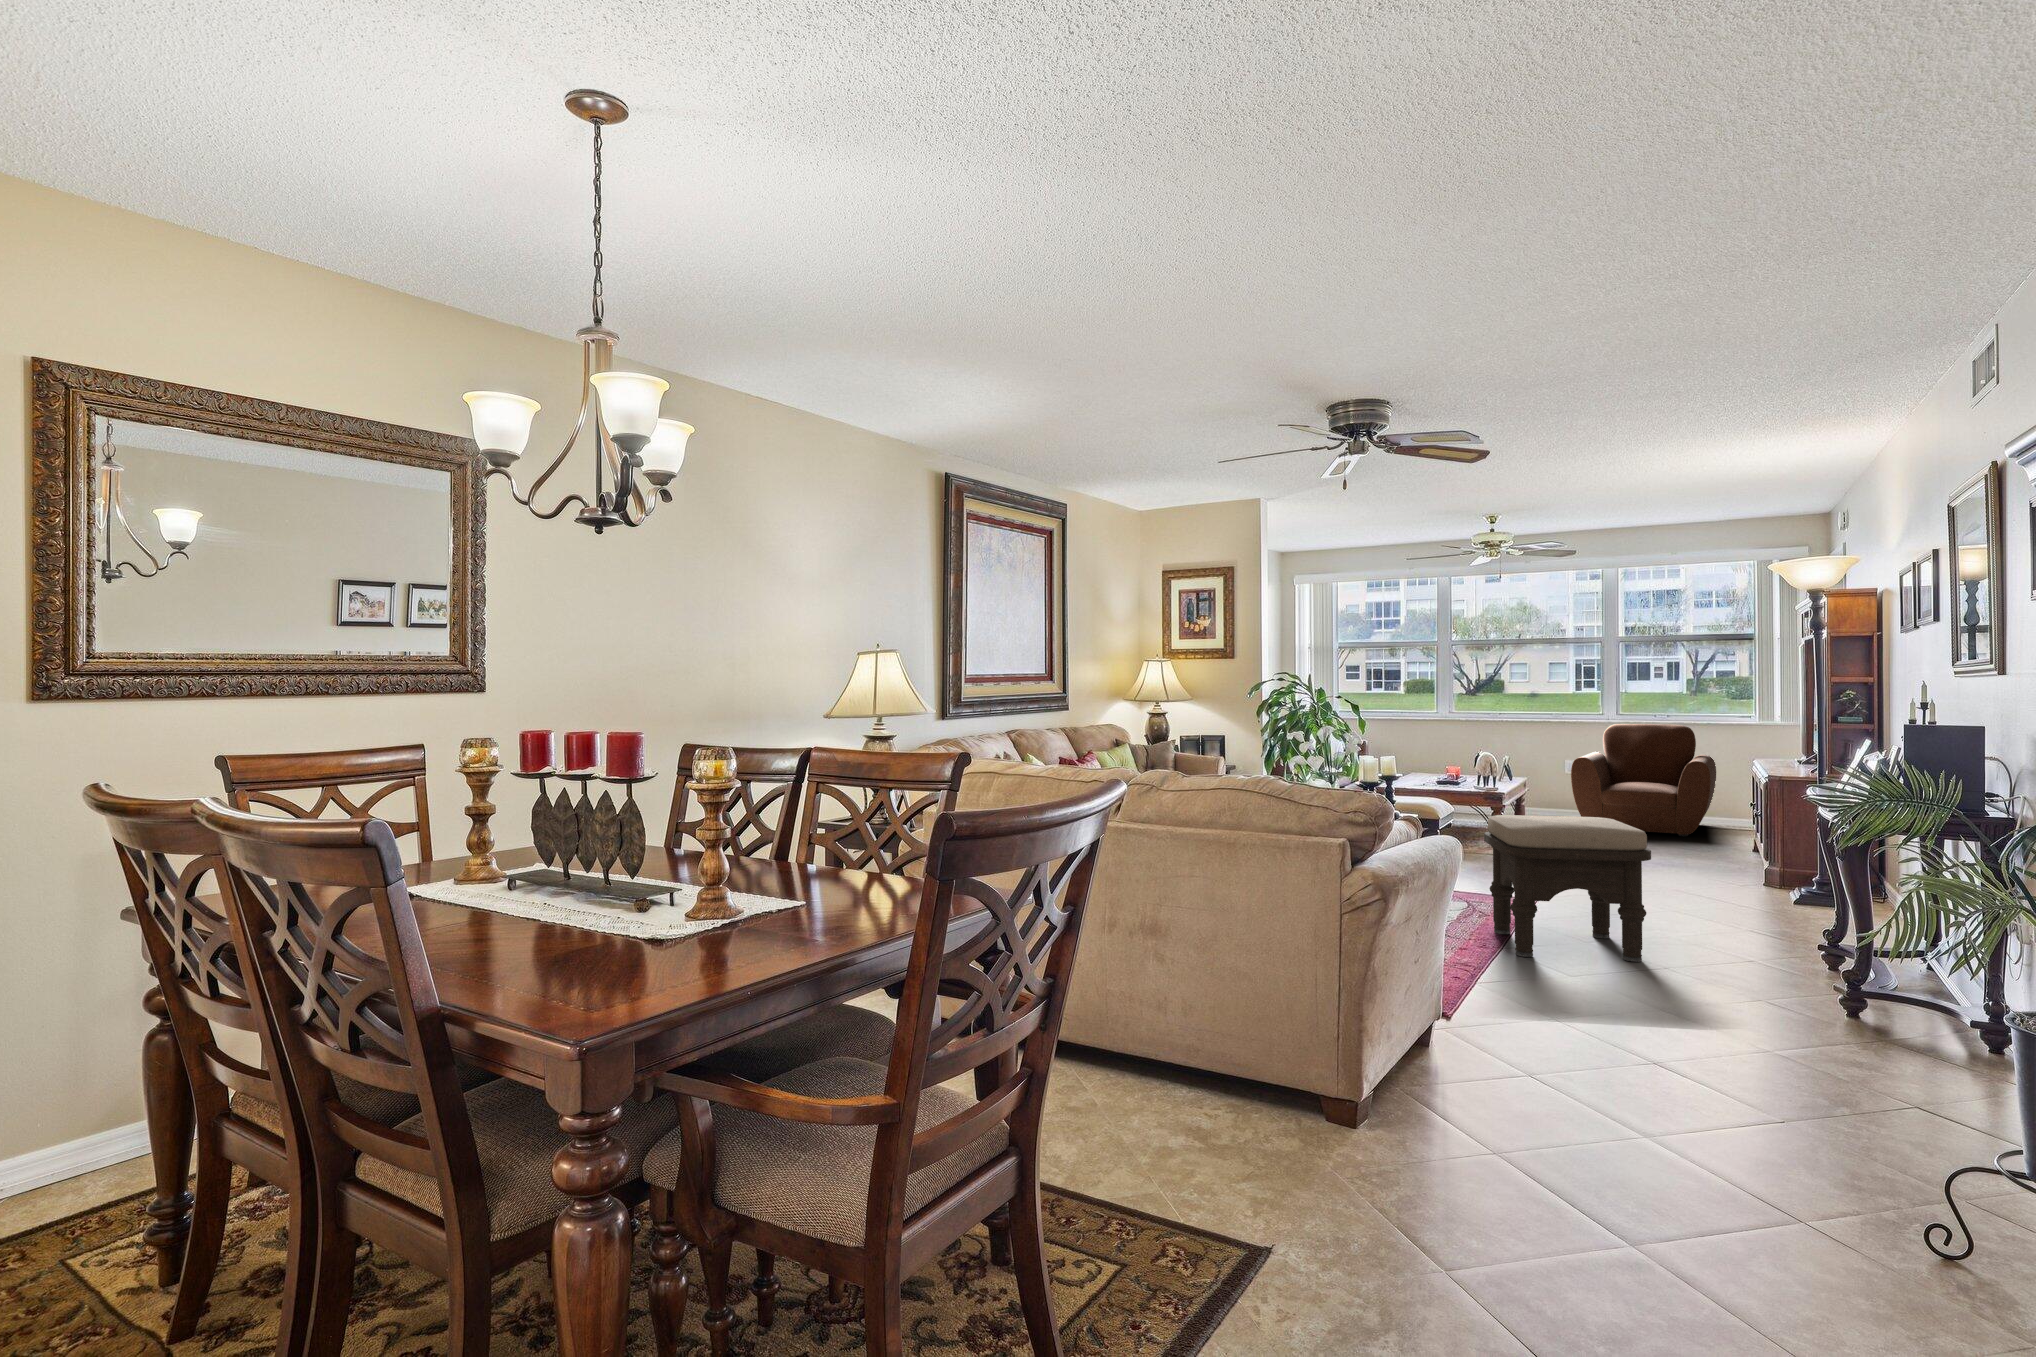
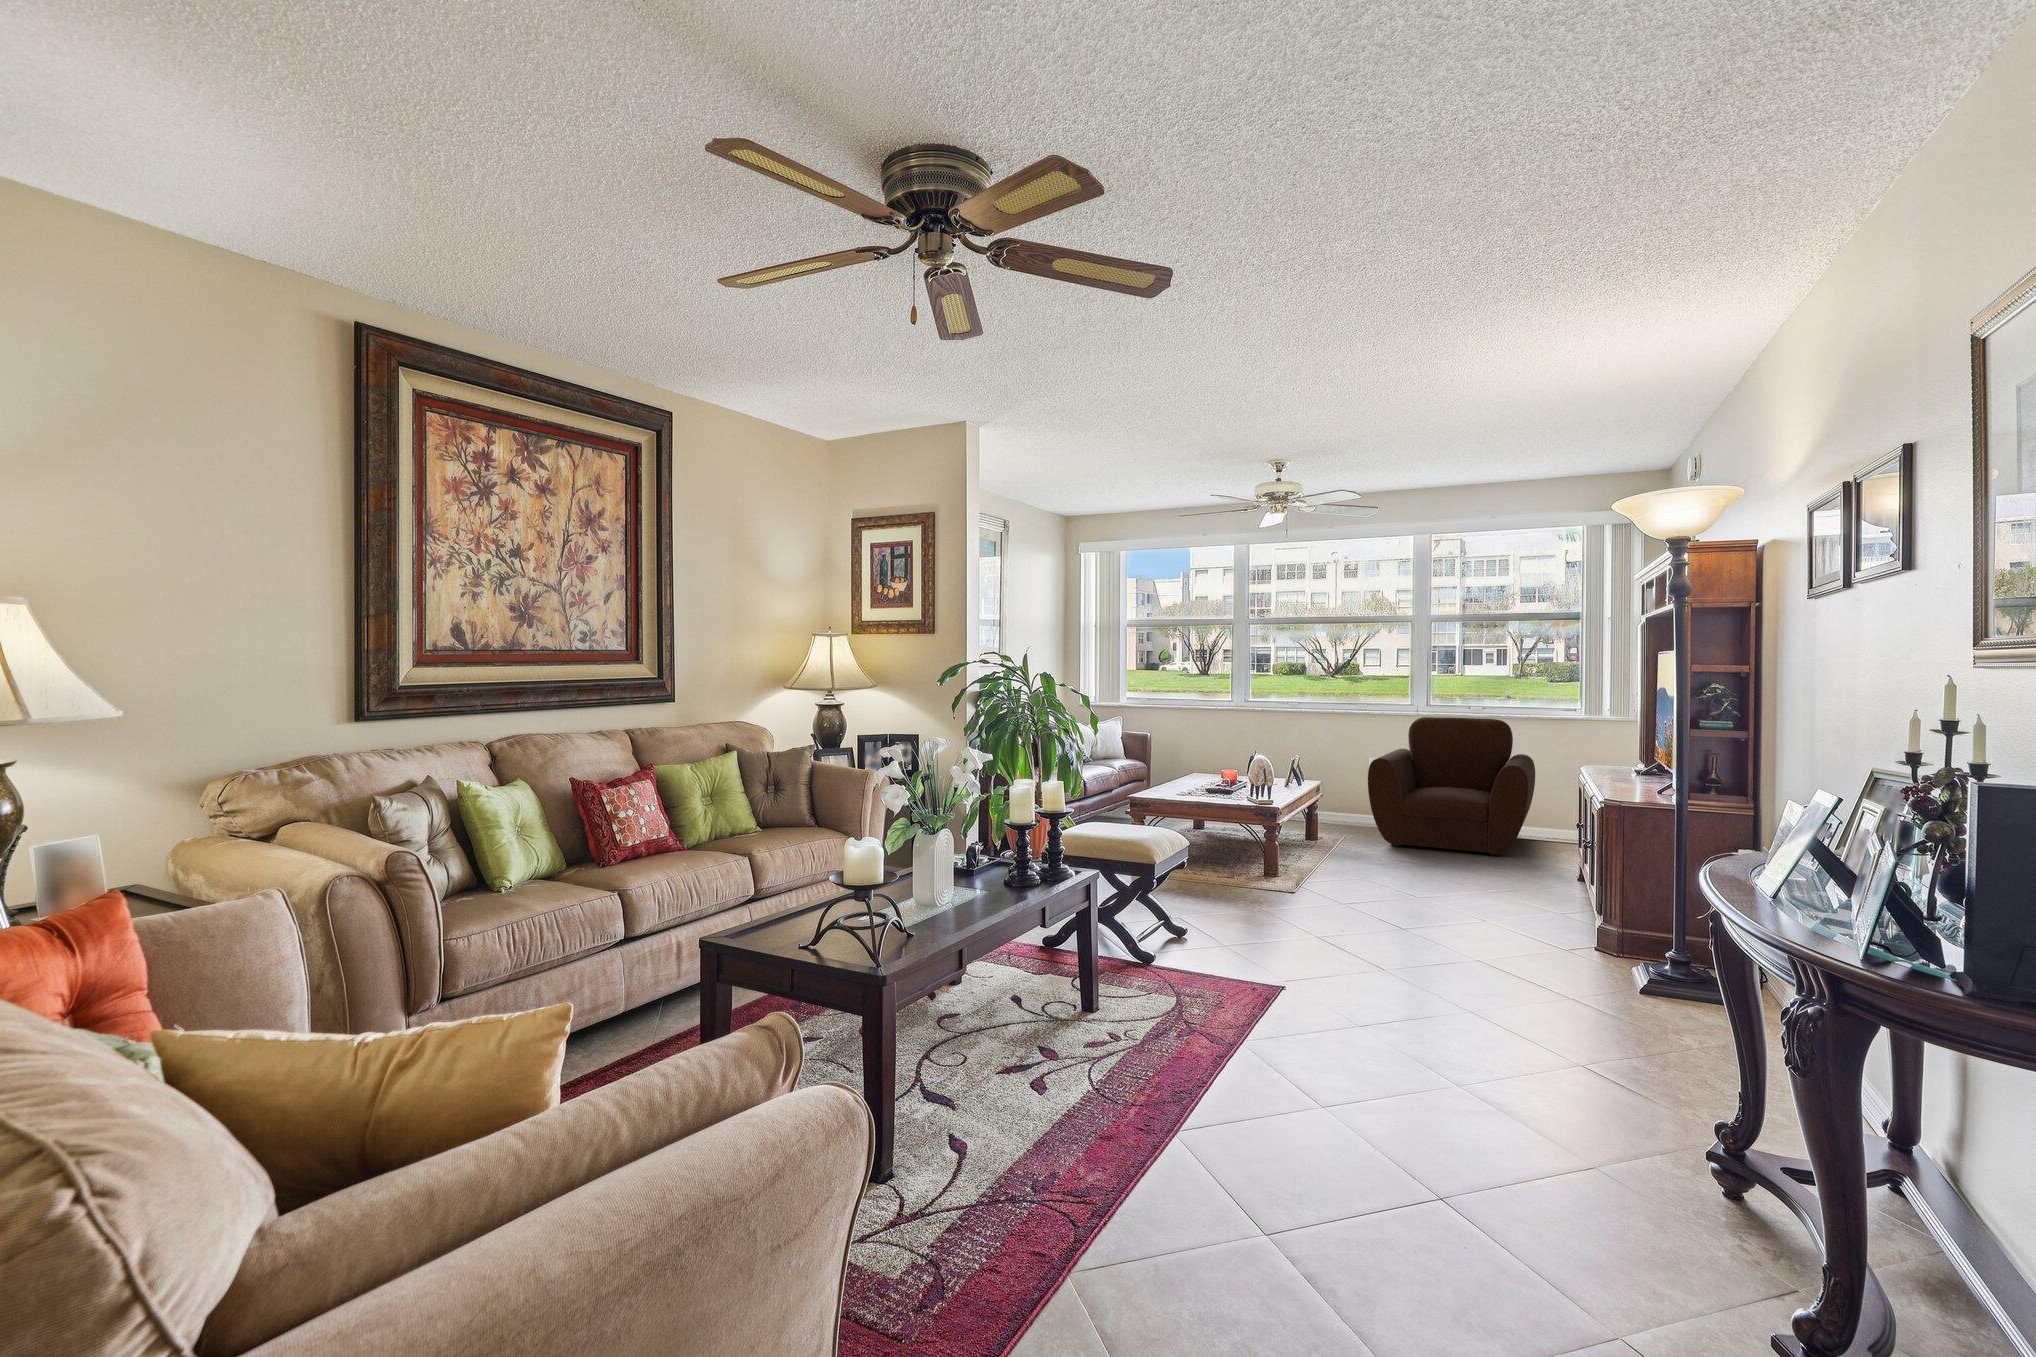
ottoman: present [1484,815,1651,962] -> none [1160,889,1418,1187]

